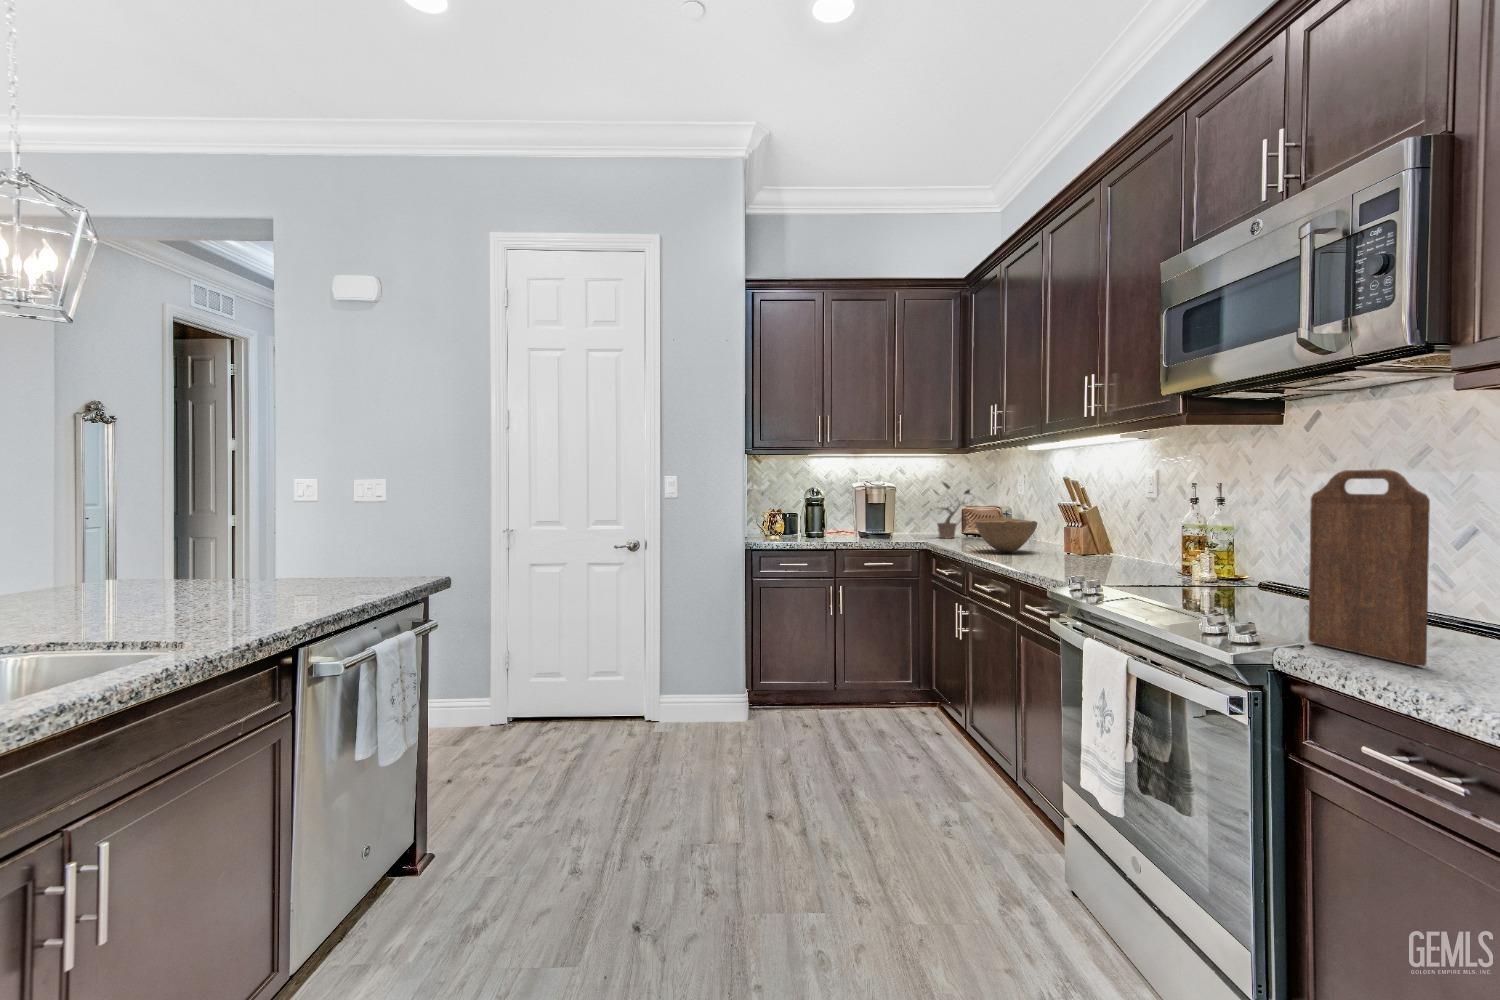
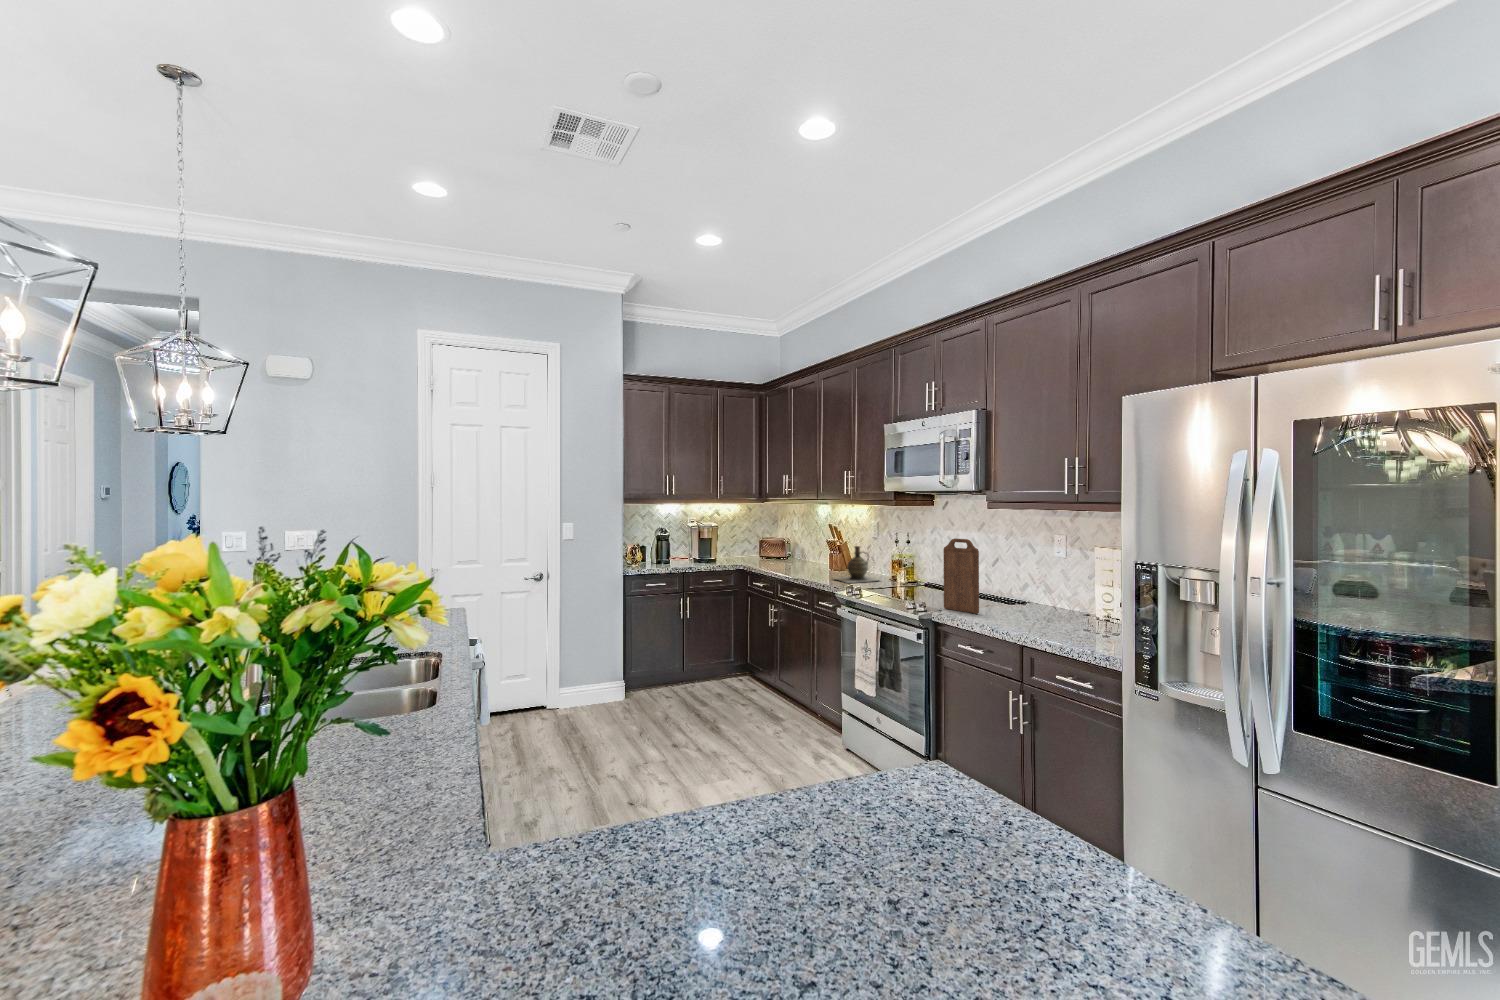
potted plant: present [934,482,970,538] -> none [736,521,766,561]
ceramic jug: none [1059,509,1159,575] -> present [835,546,878,583]
bowl: present [975,517,1037,552] -> none [777,549,813,571]

